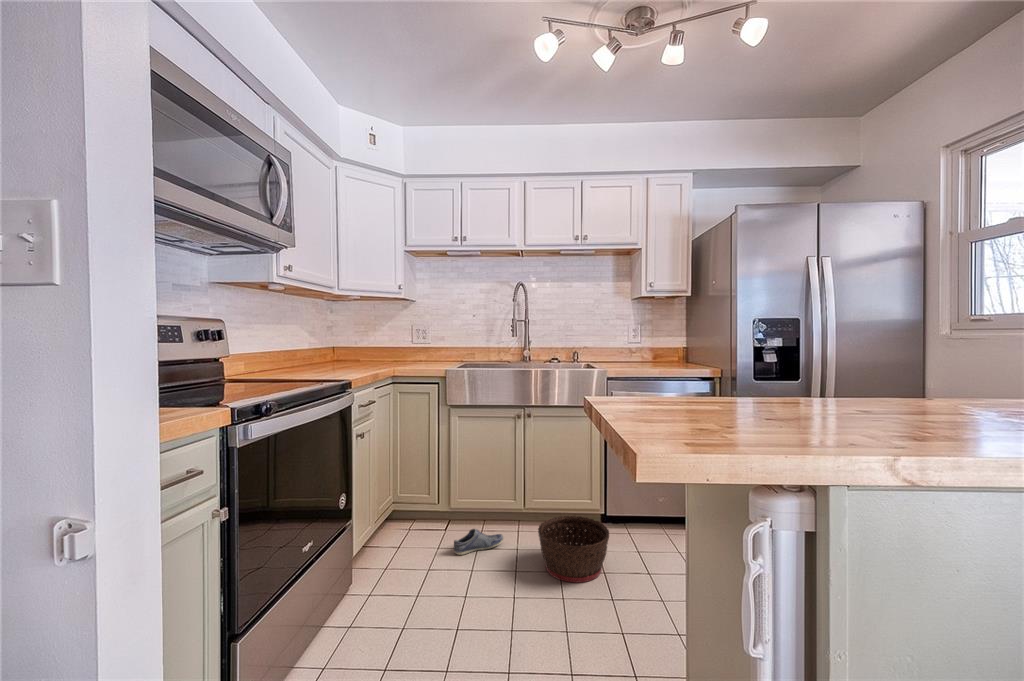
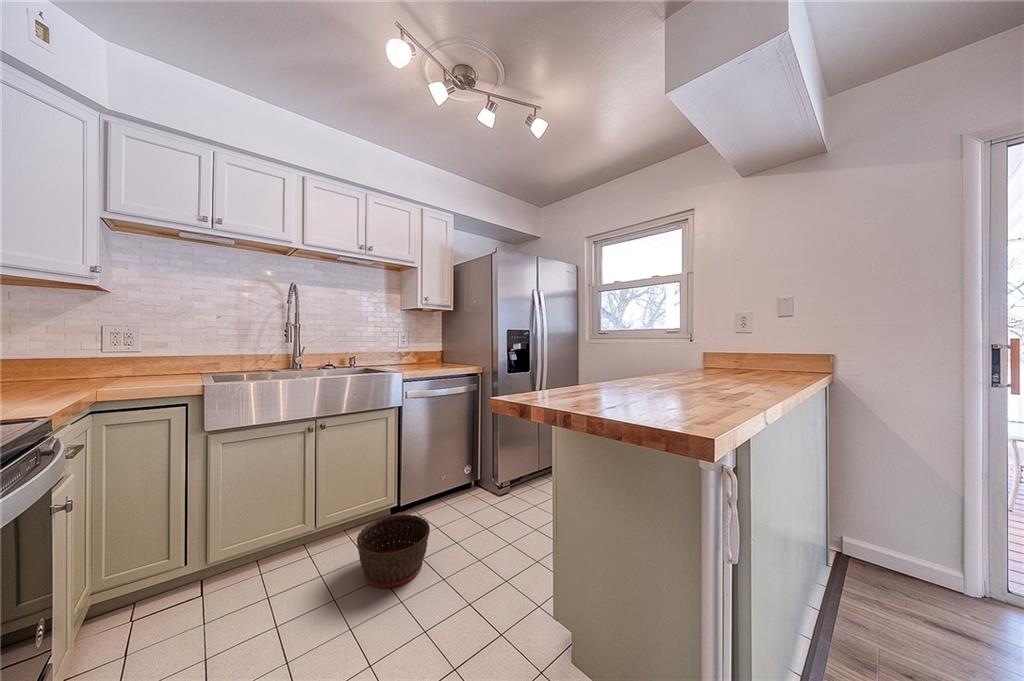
shoe: present [454,529,504,555] -> none [236,568,302,621]

